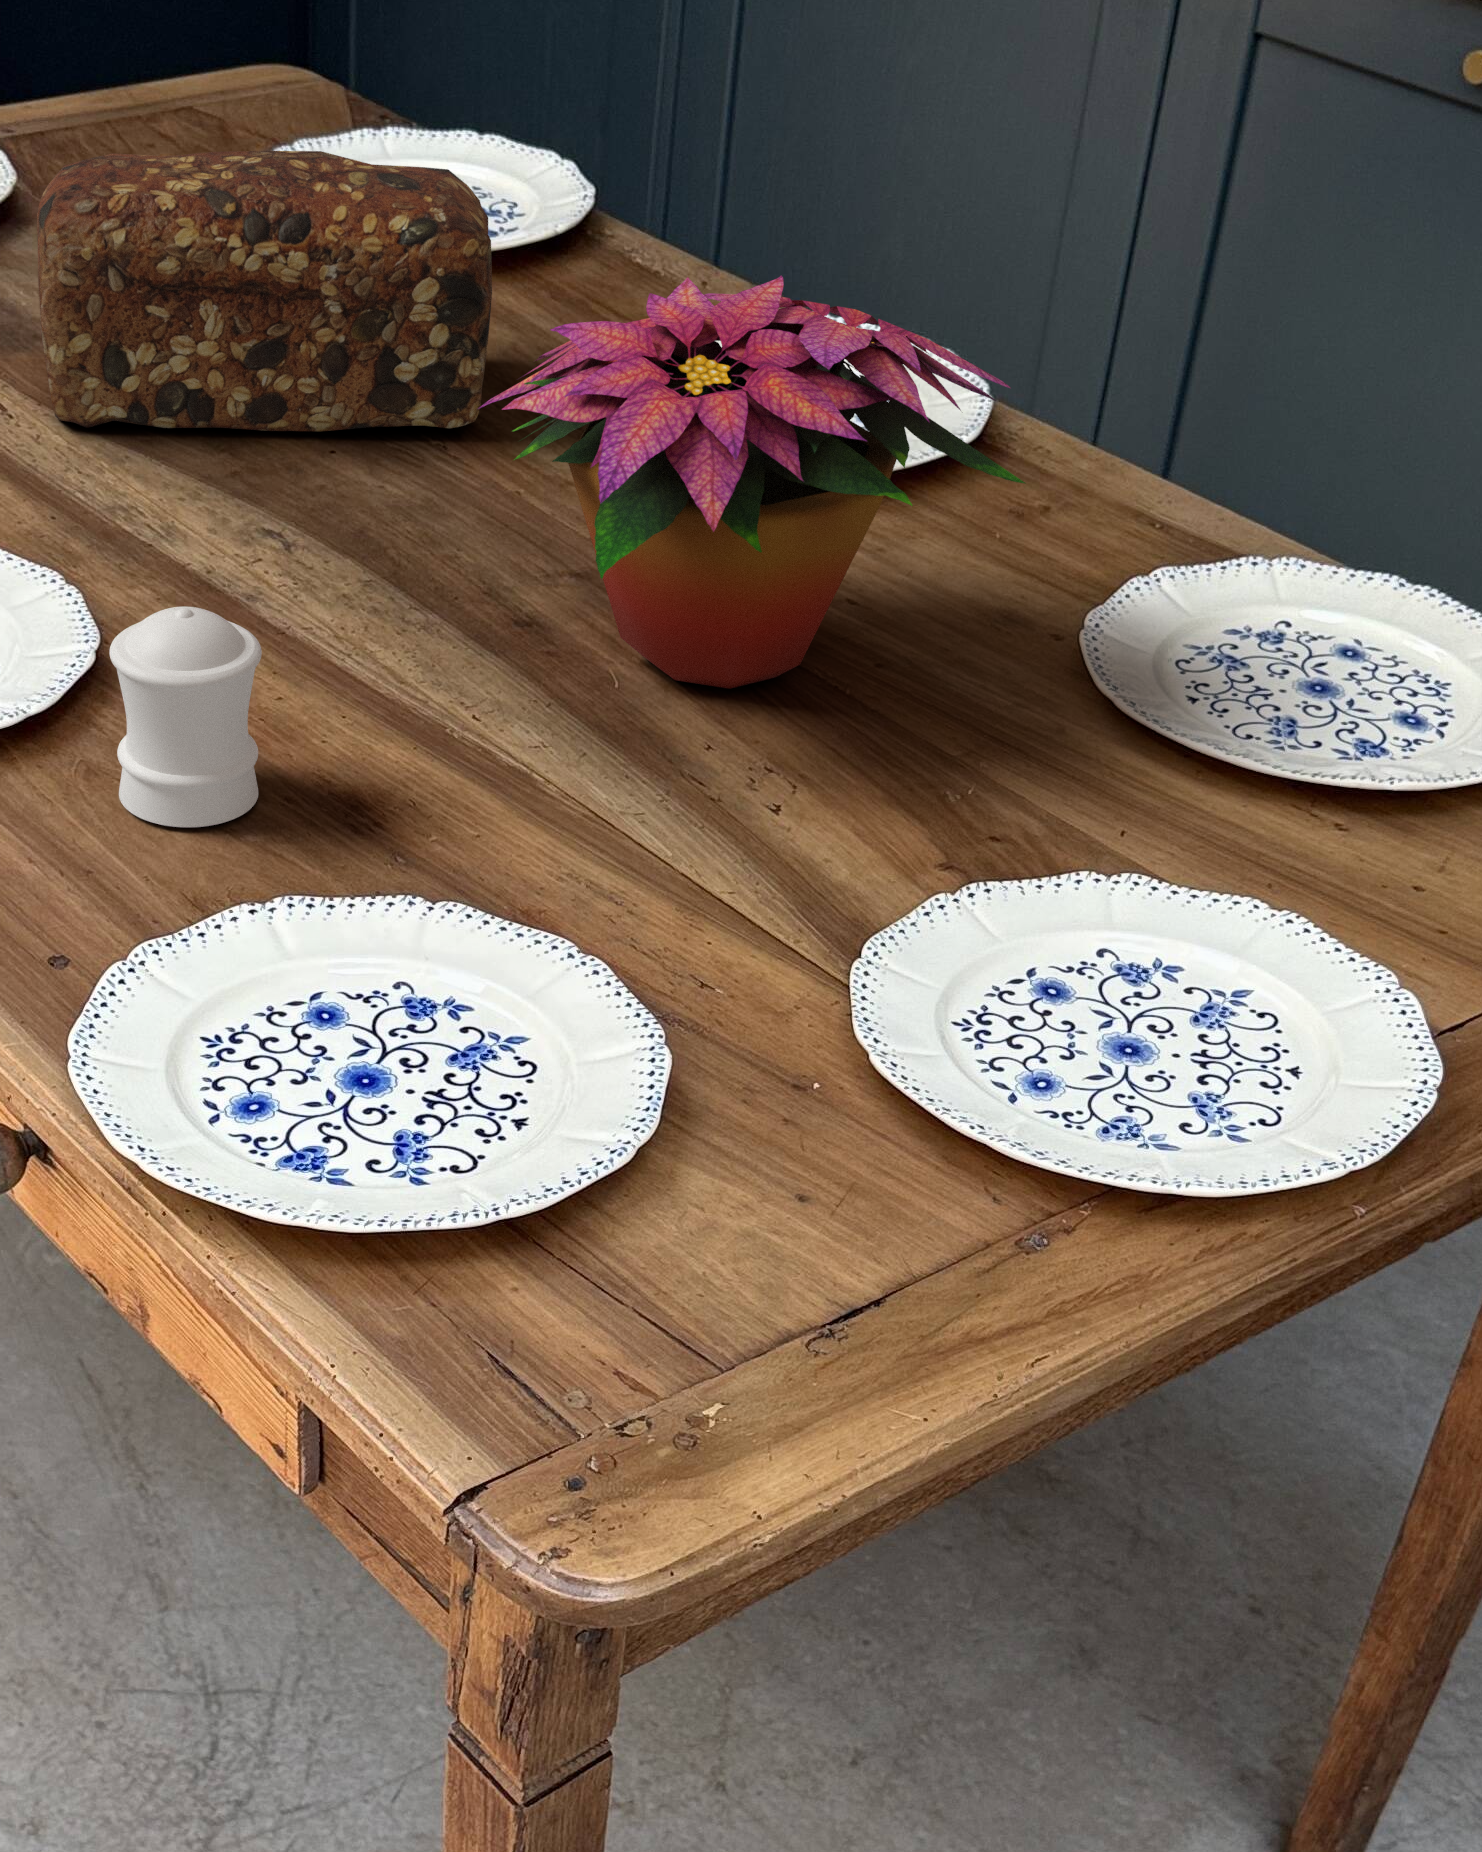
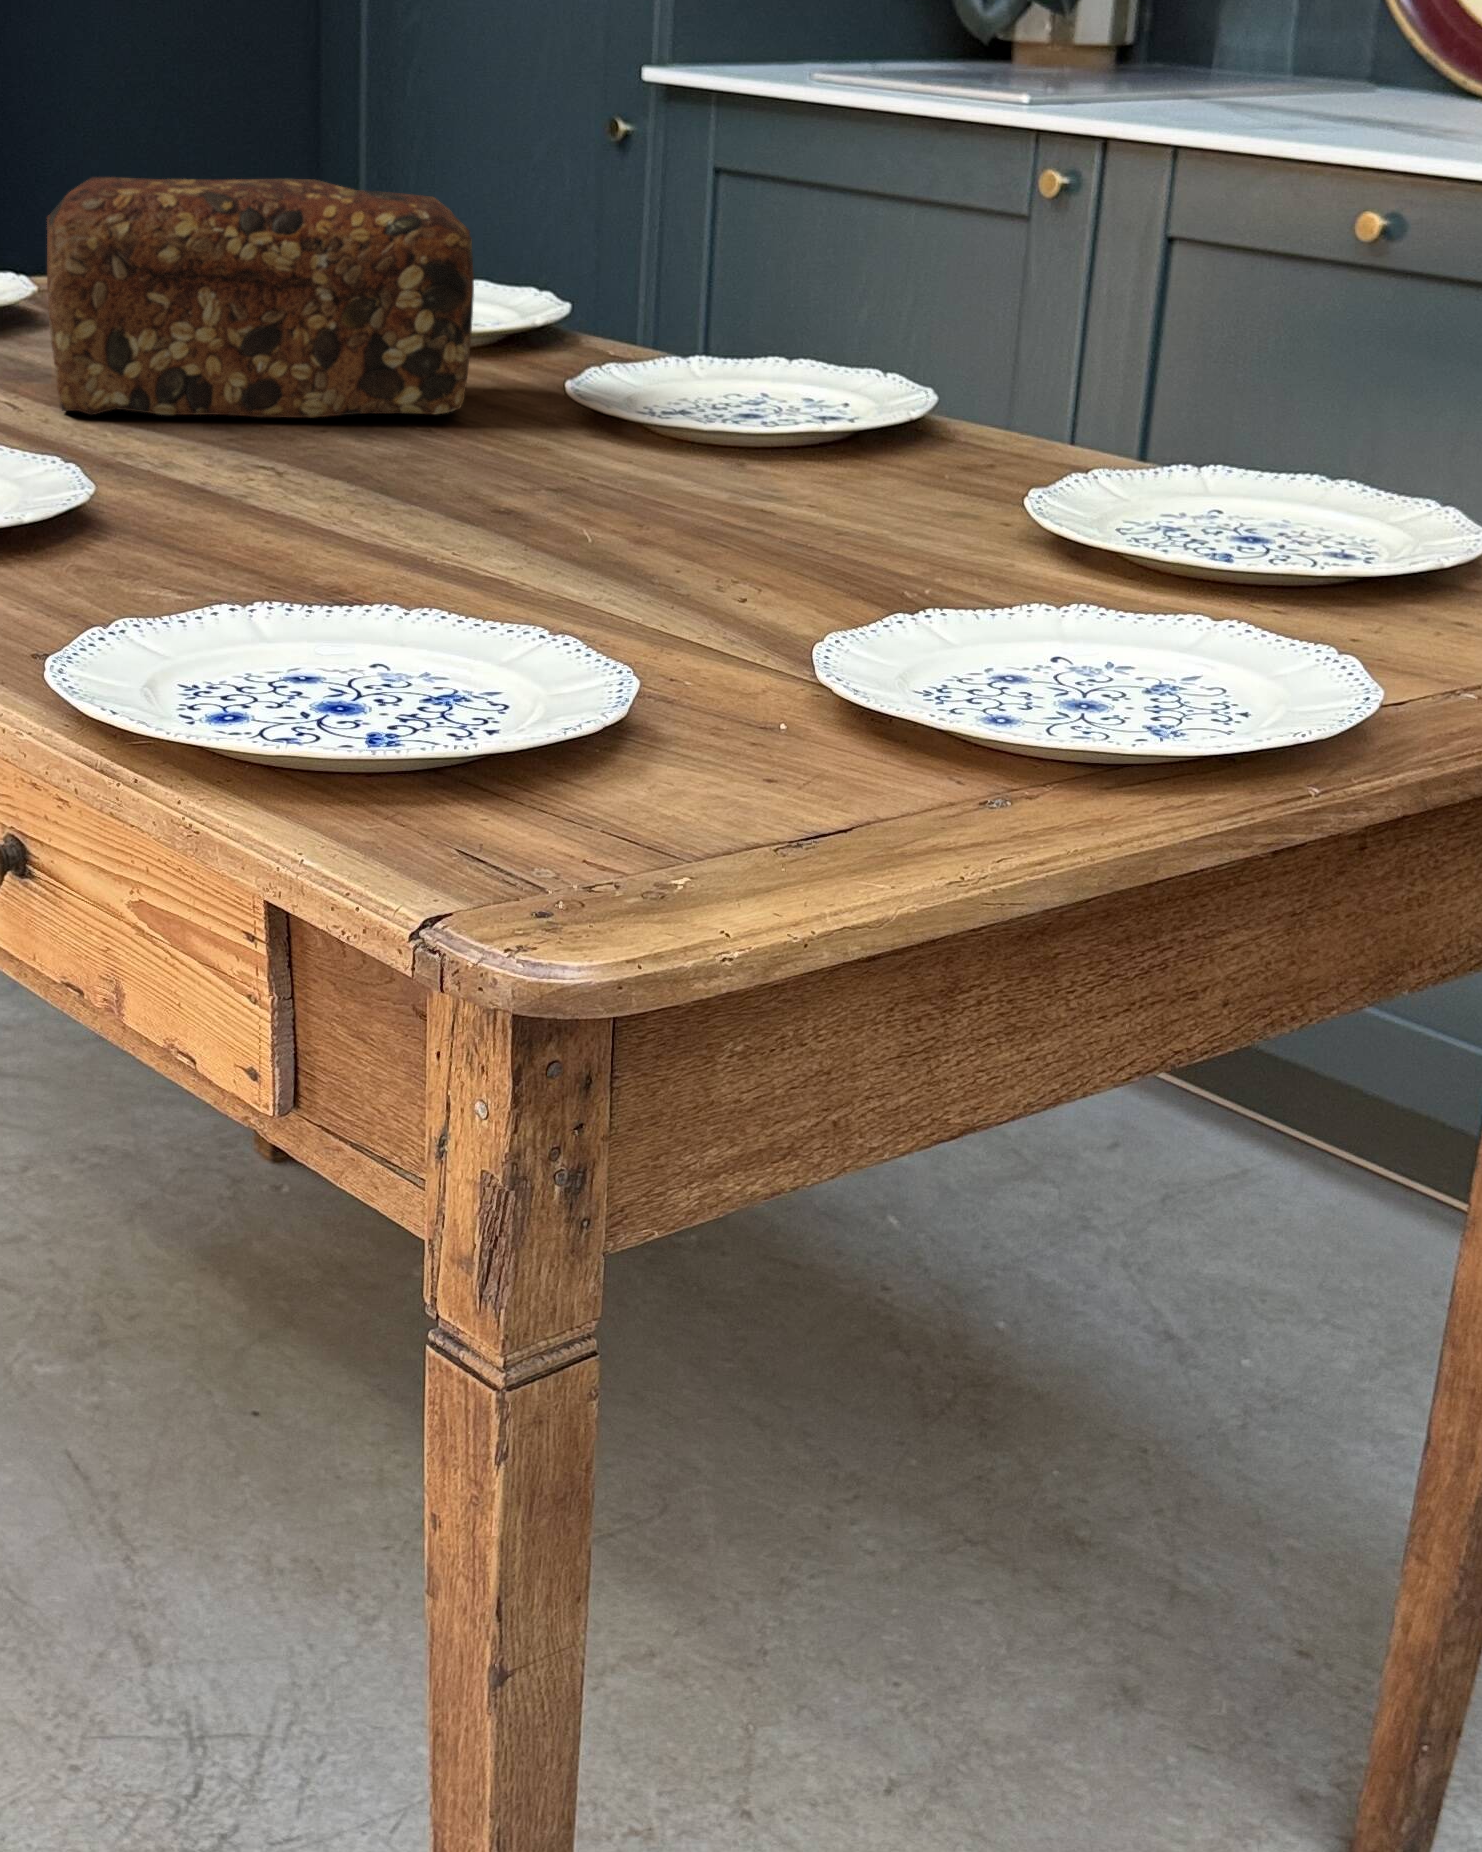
flower arrangement: present [479,276,1026,689] -> none [436,161,985,550]
salt shaker: present [109,607,262,827] -> none [96,406,242,617]

